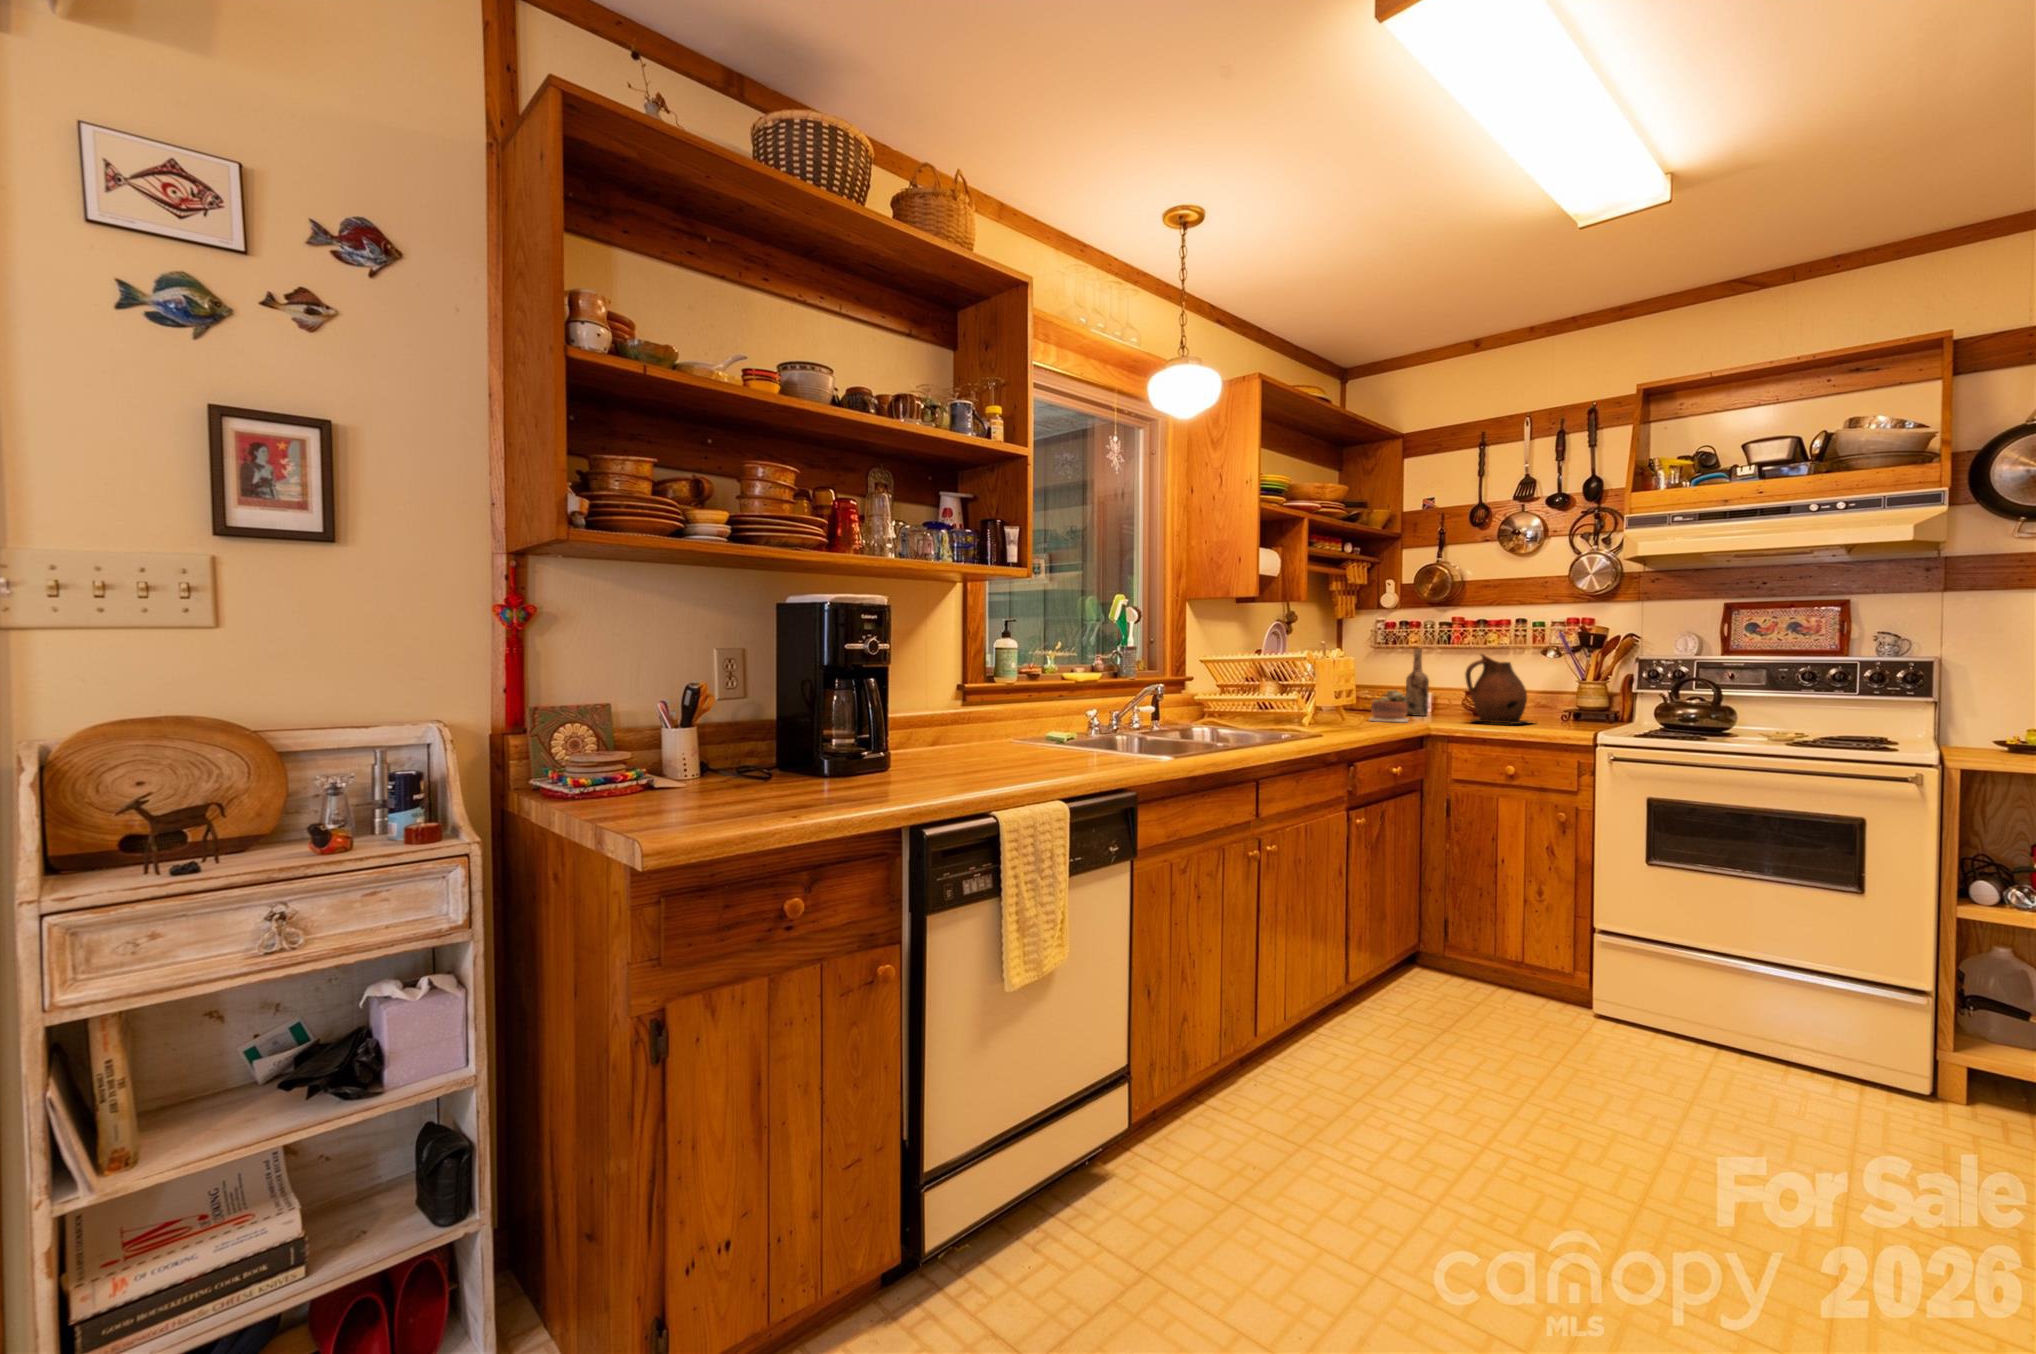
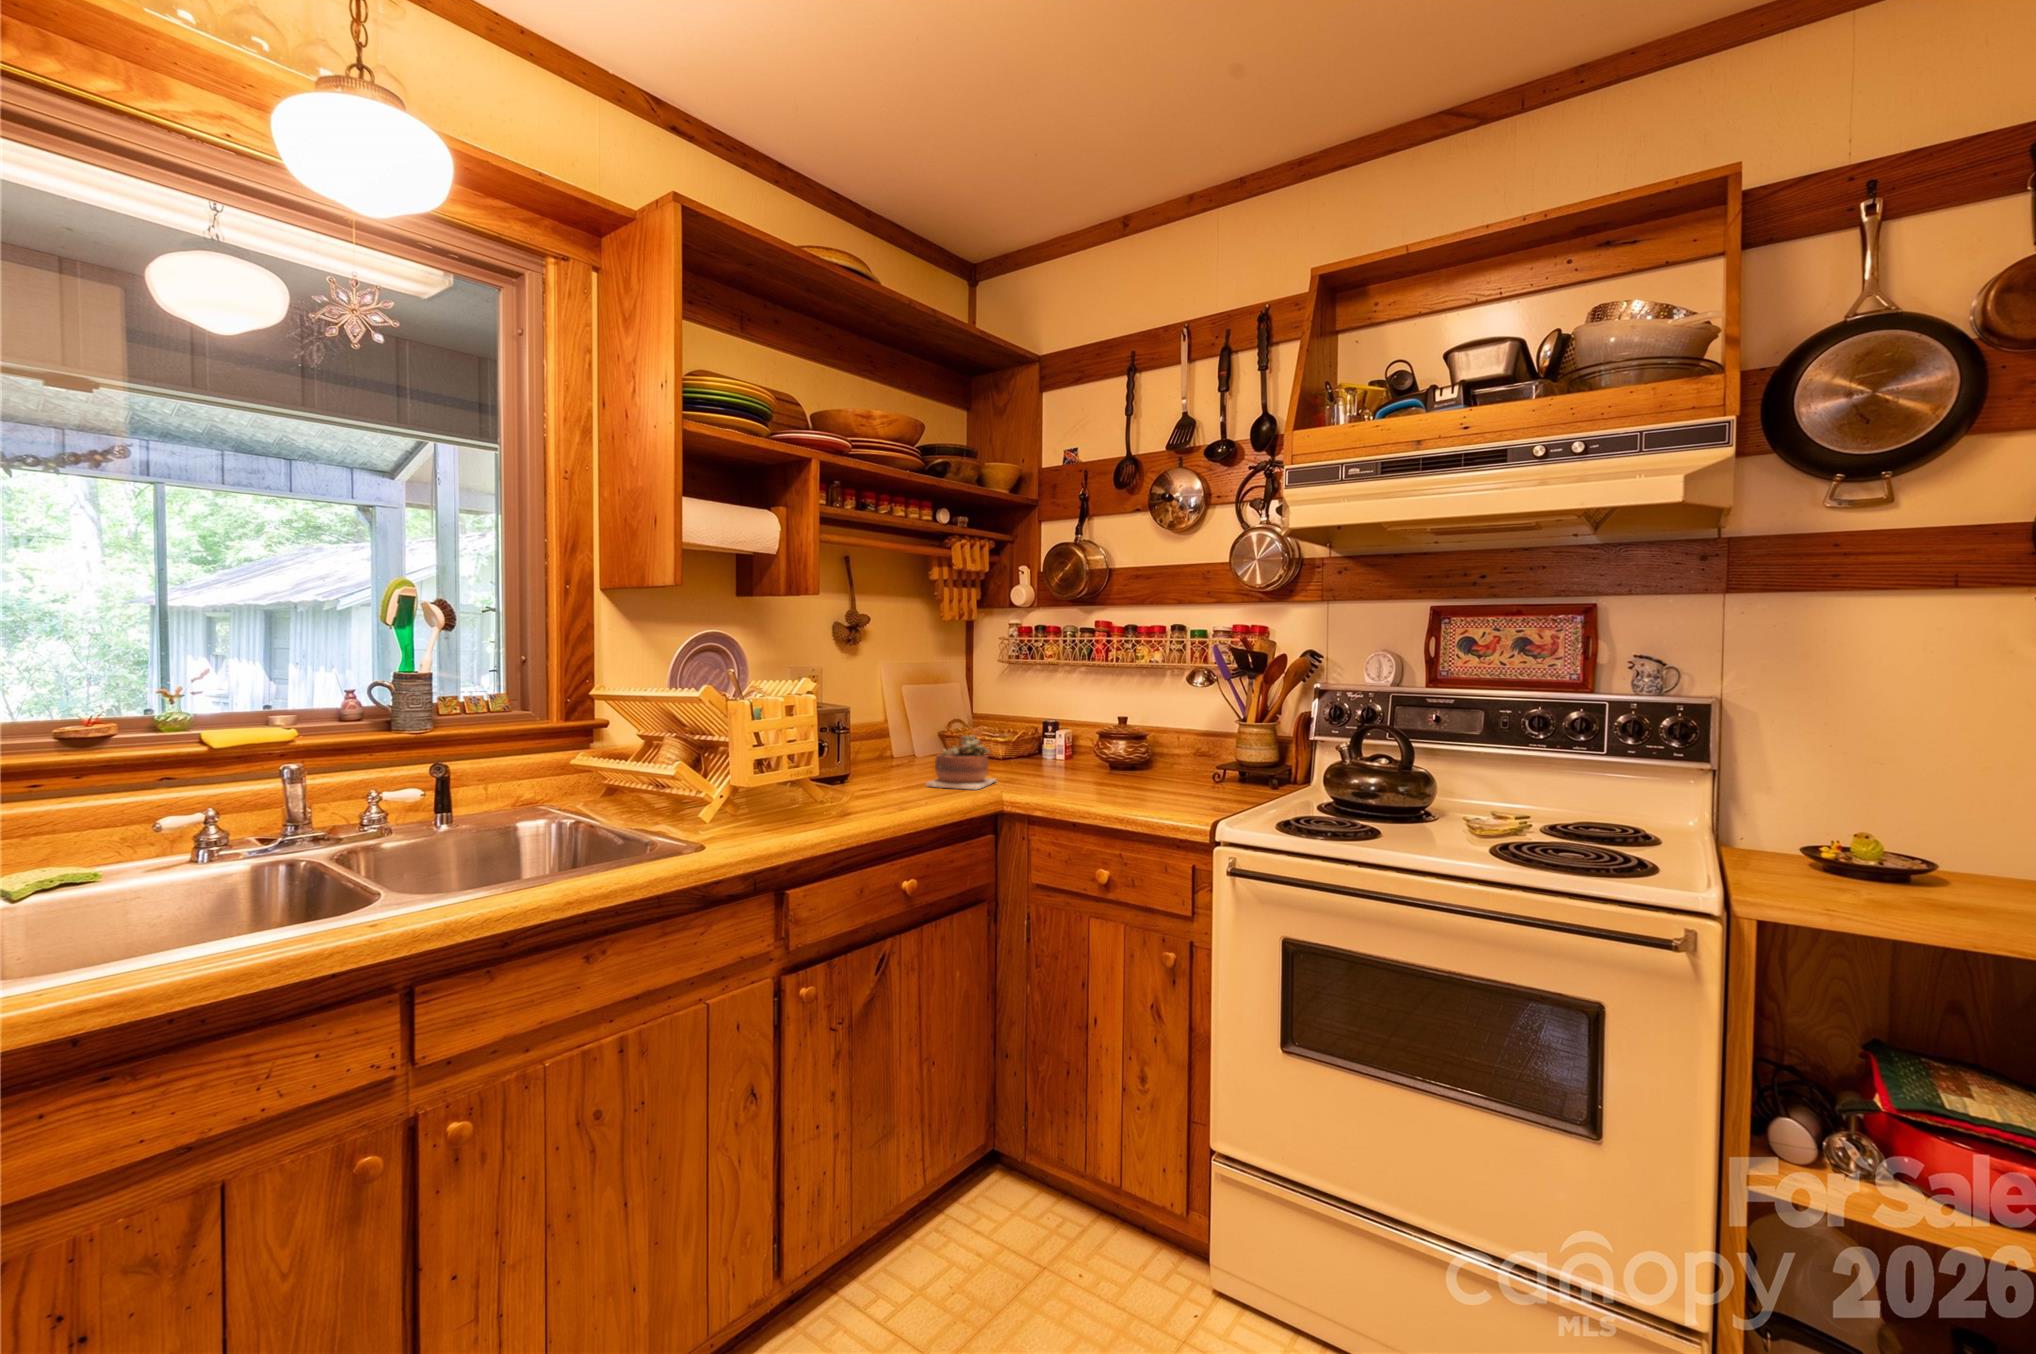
wine bottle: present [1406,648,1429,716] -> none [1023,668,1054,768]
ceramic pitcher: present [1465,654,1529,724] -> none [1071,680,1174,796]

